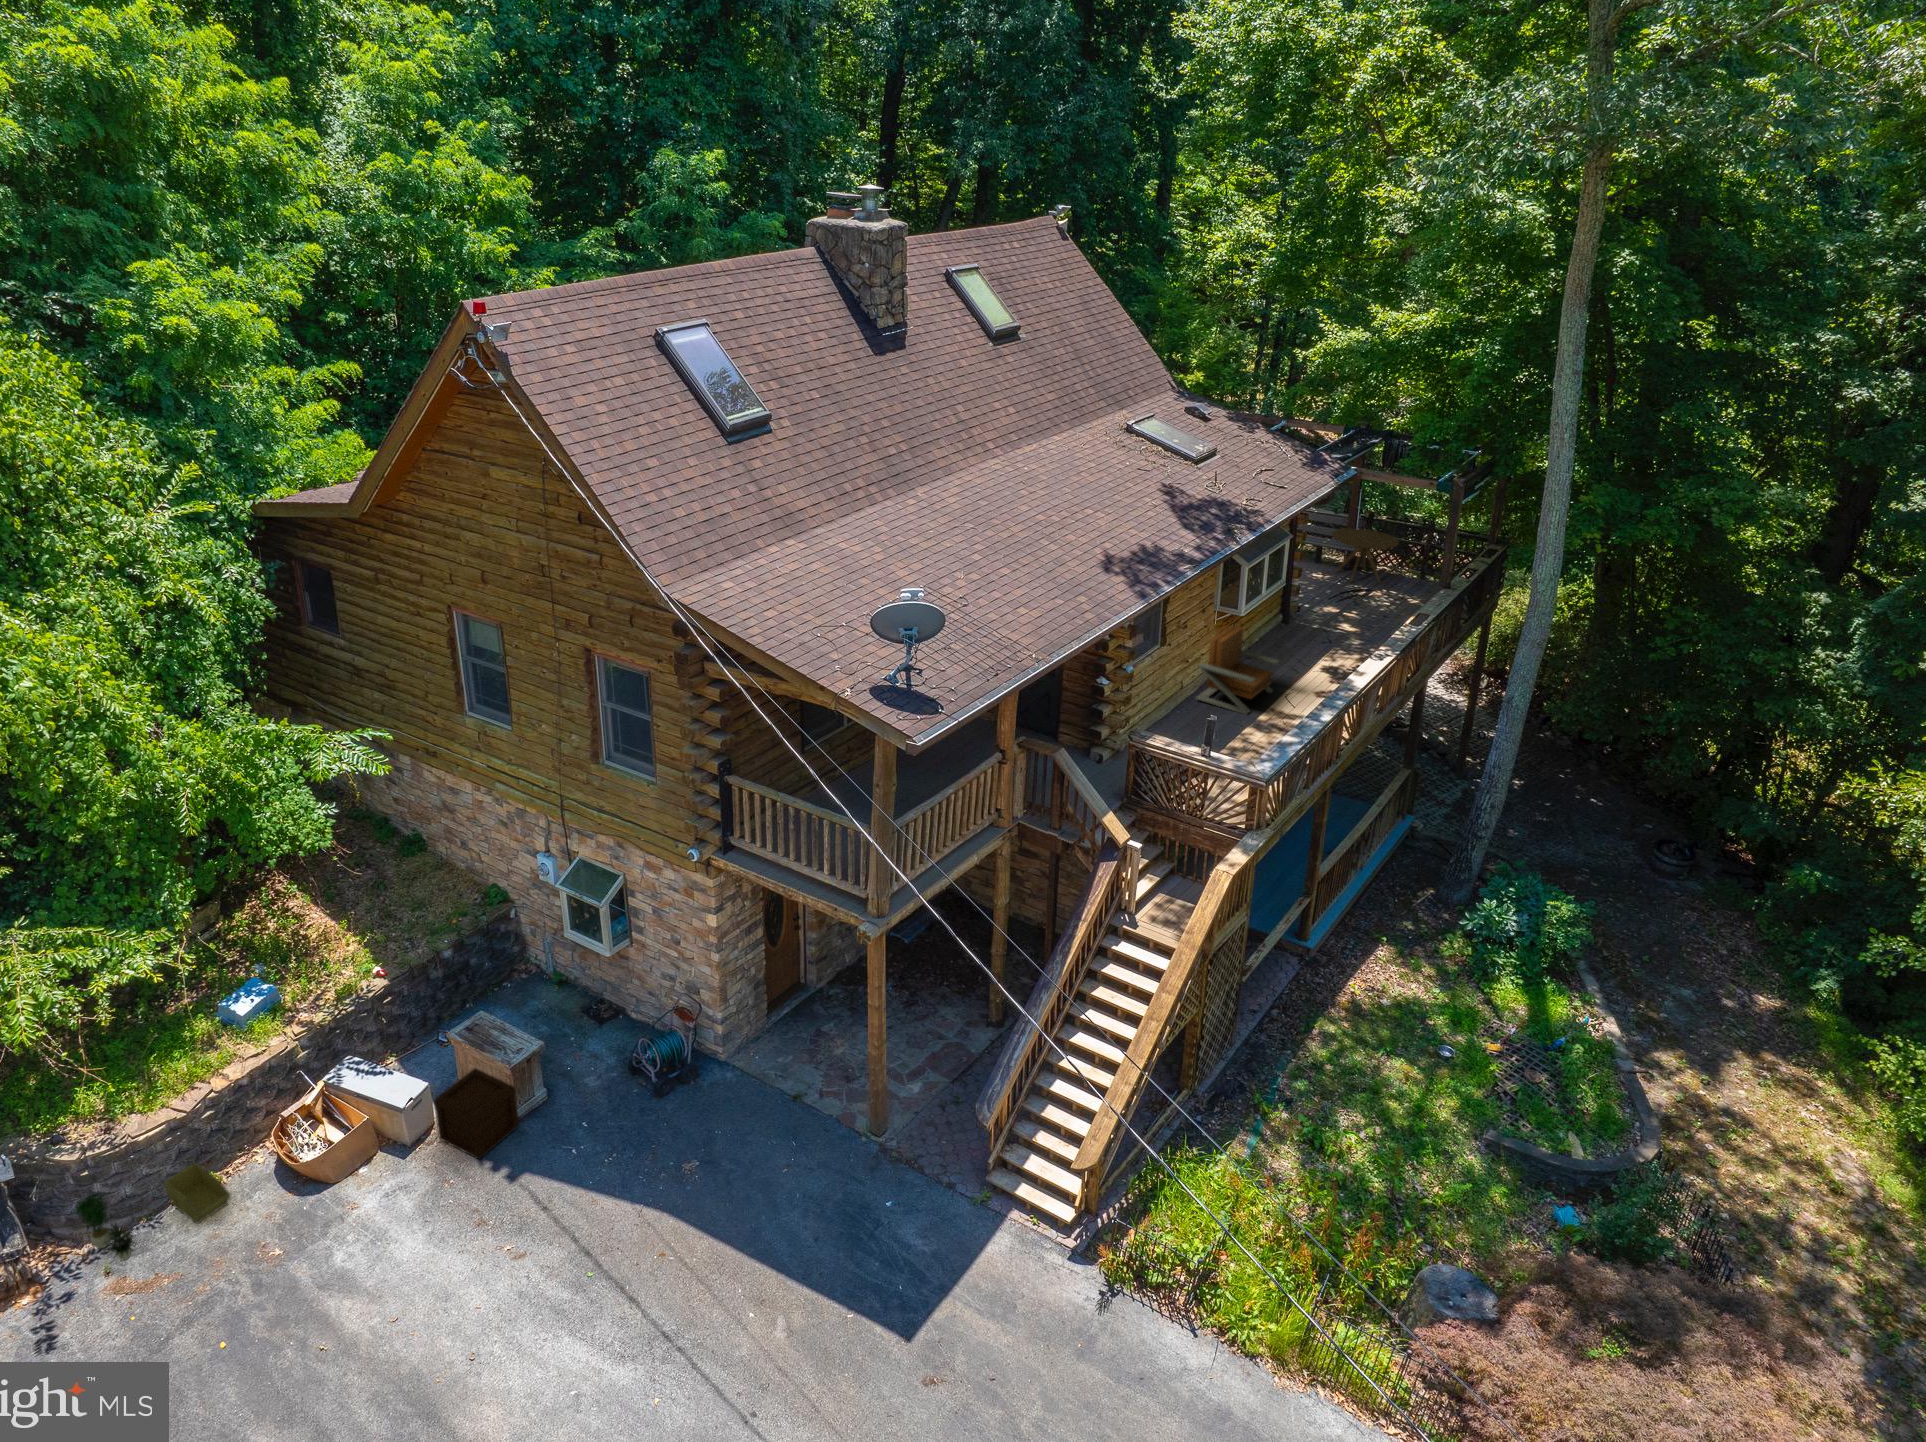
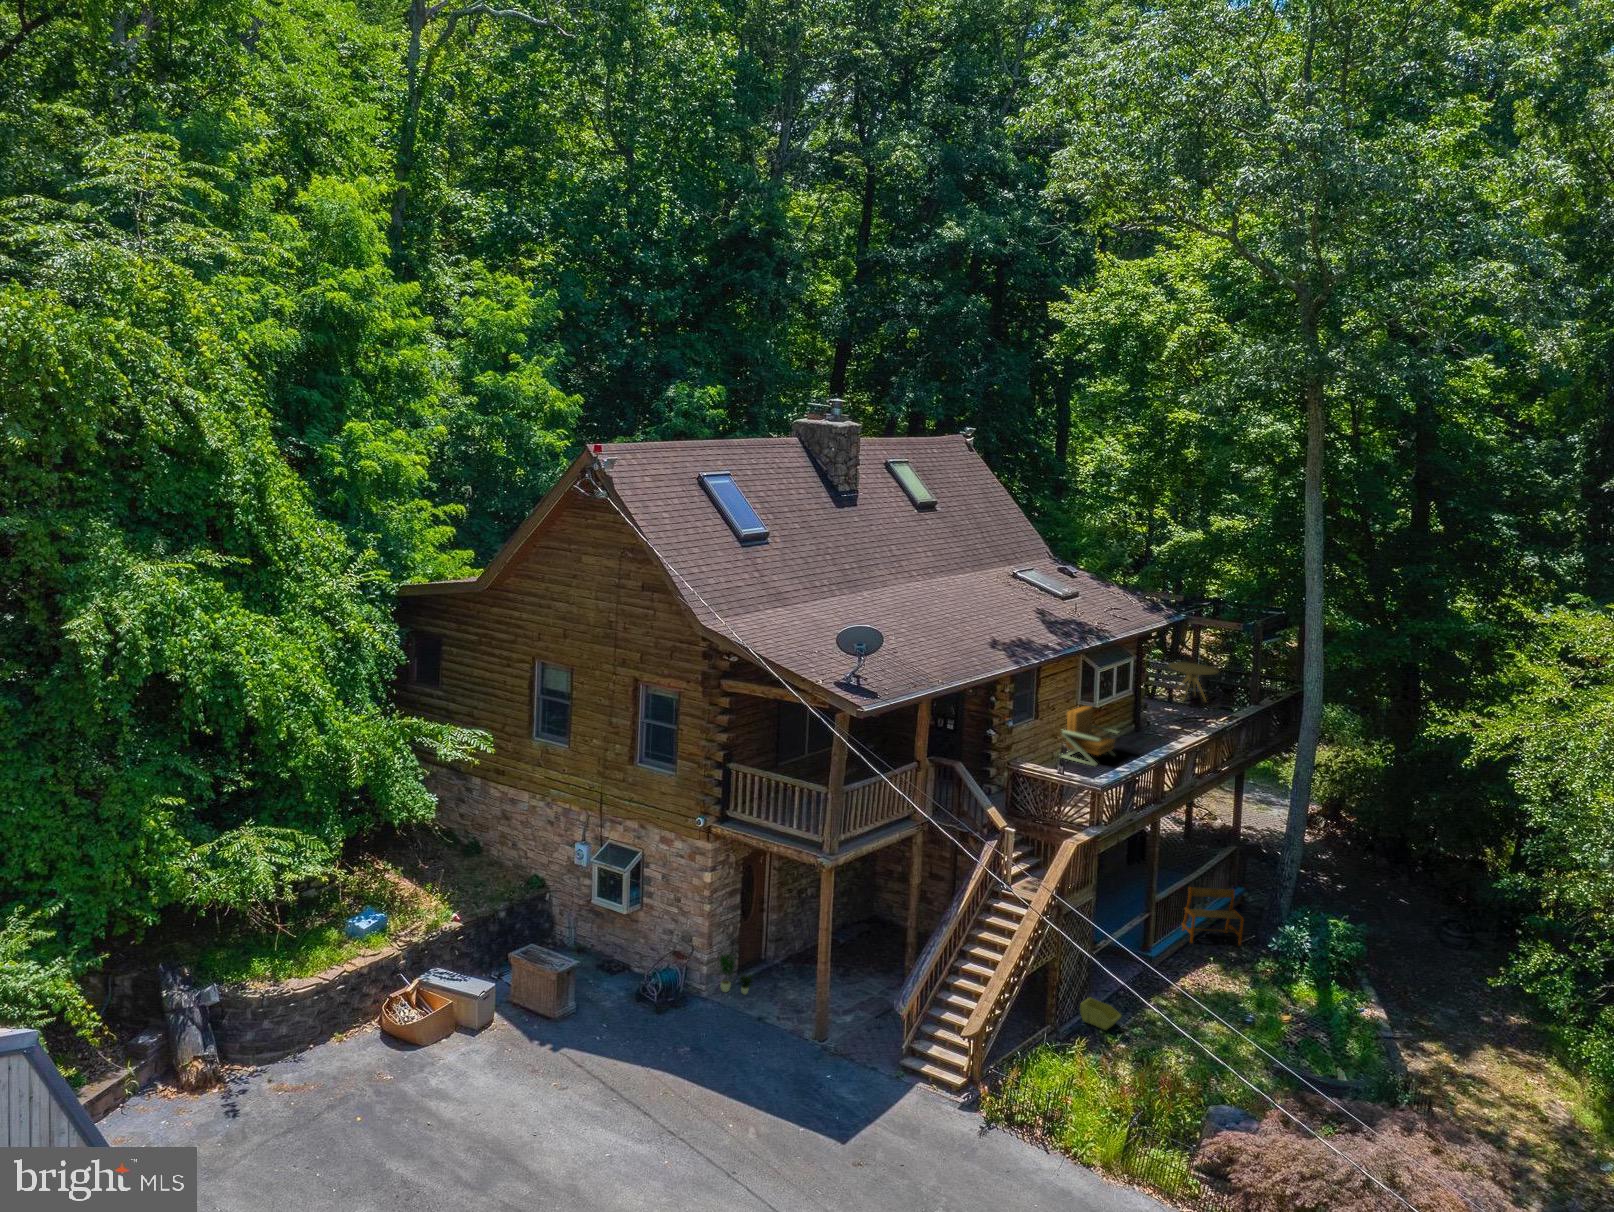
bench: none [1344,840,1425,912] -> present [1182,887,1244,945]
wooden crate: present [434,1068,519,1160] -> none [499,974,557,1036]
storage bin: present [164,1163,231,1224] -> present [1080,998,1121,1030]
potted plant: present [72,1191,134,1260] -> present [719,954,752,994]

